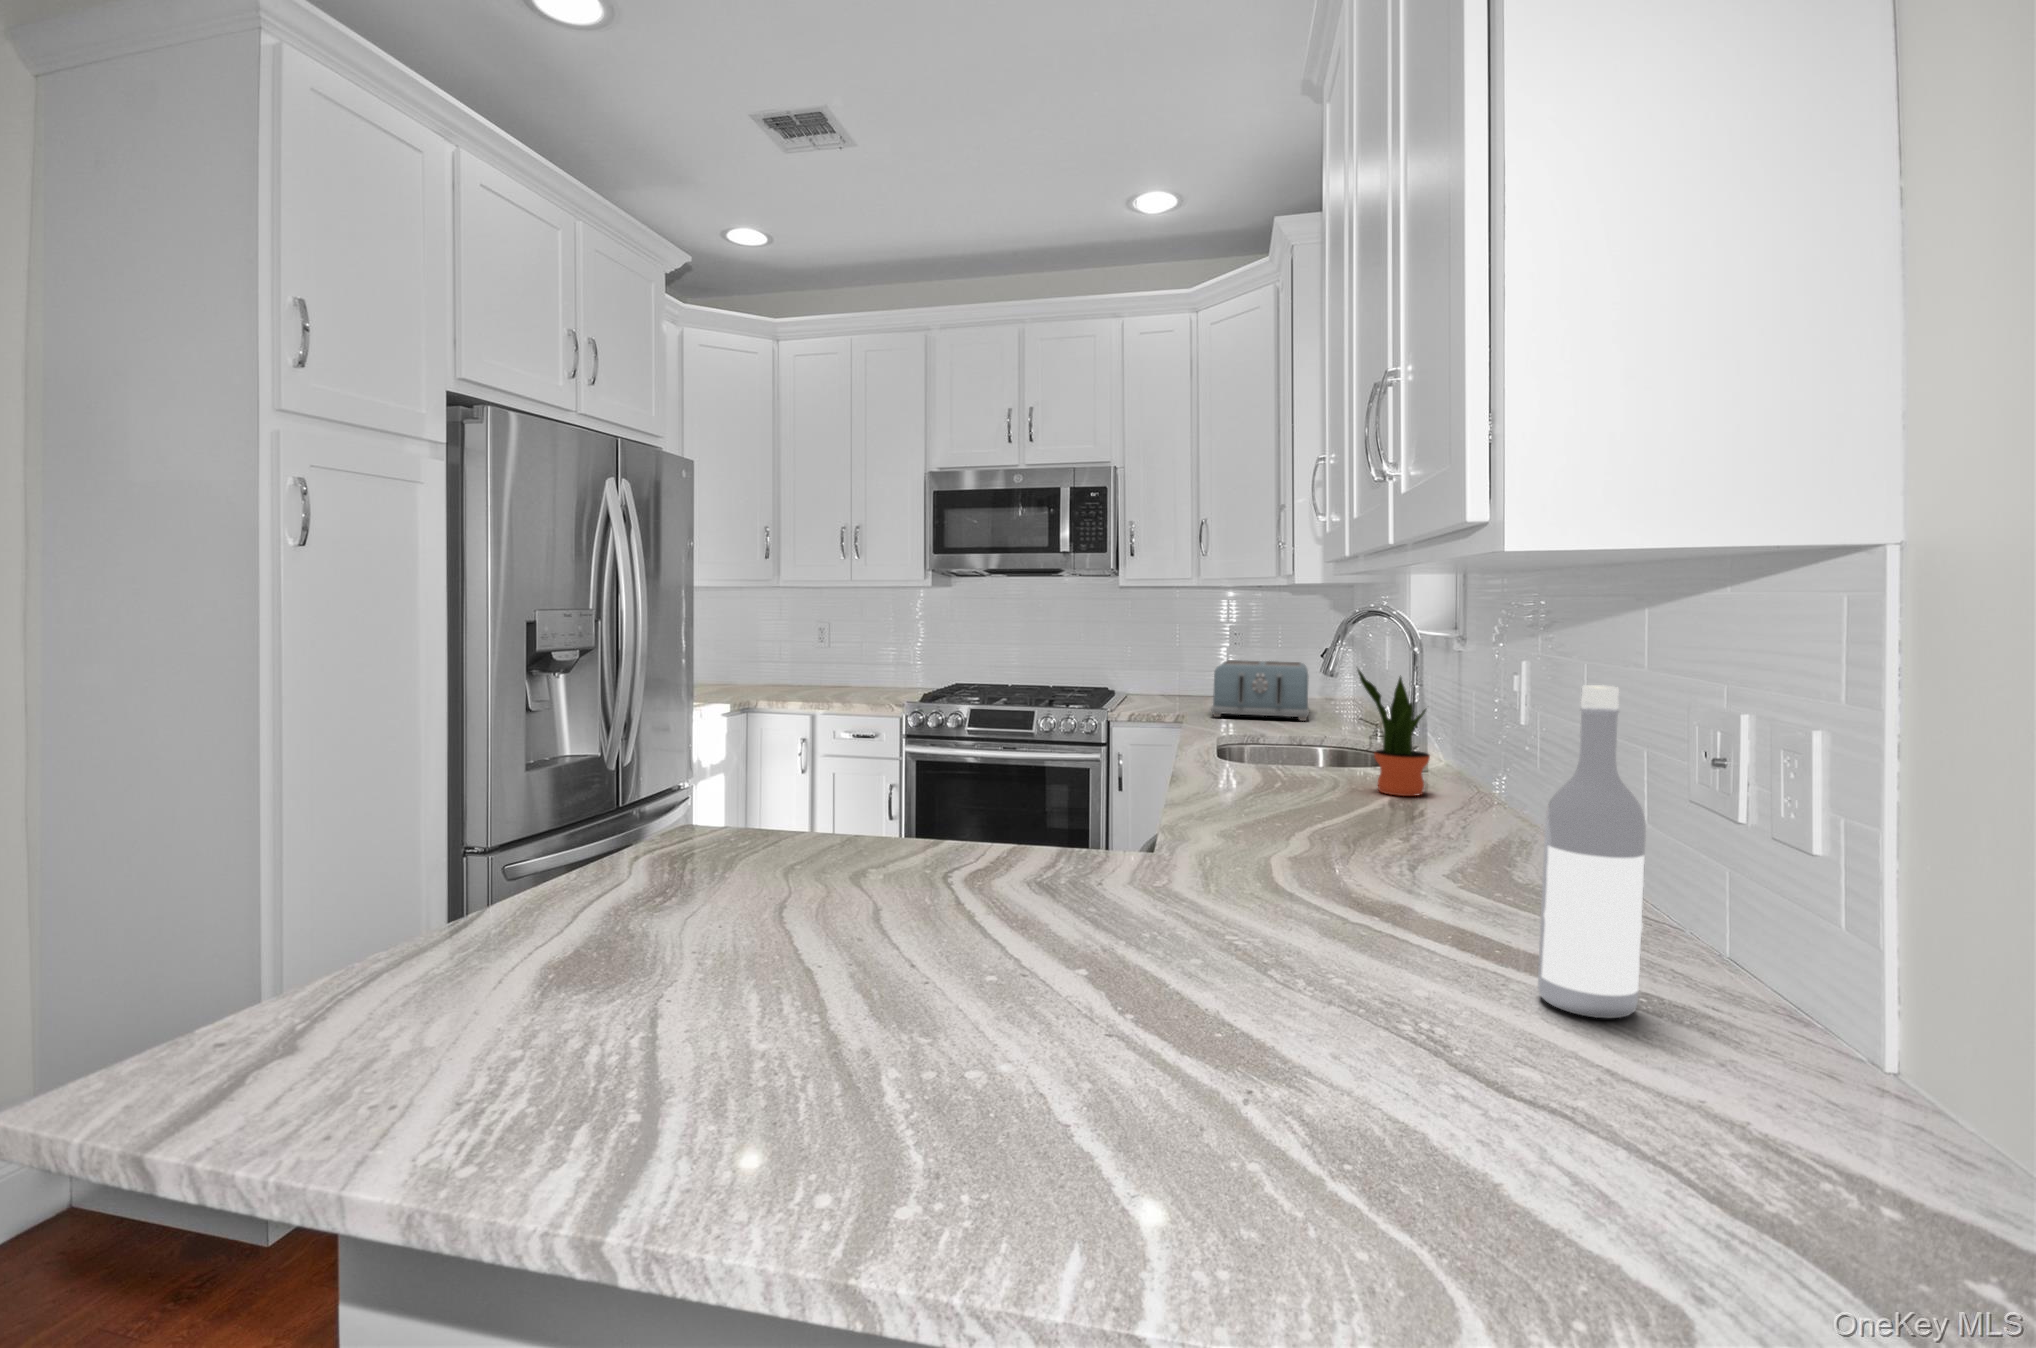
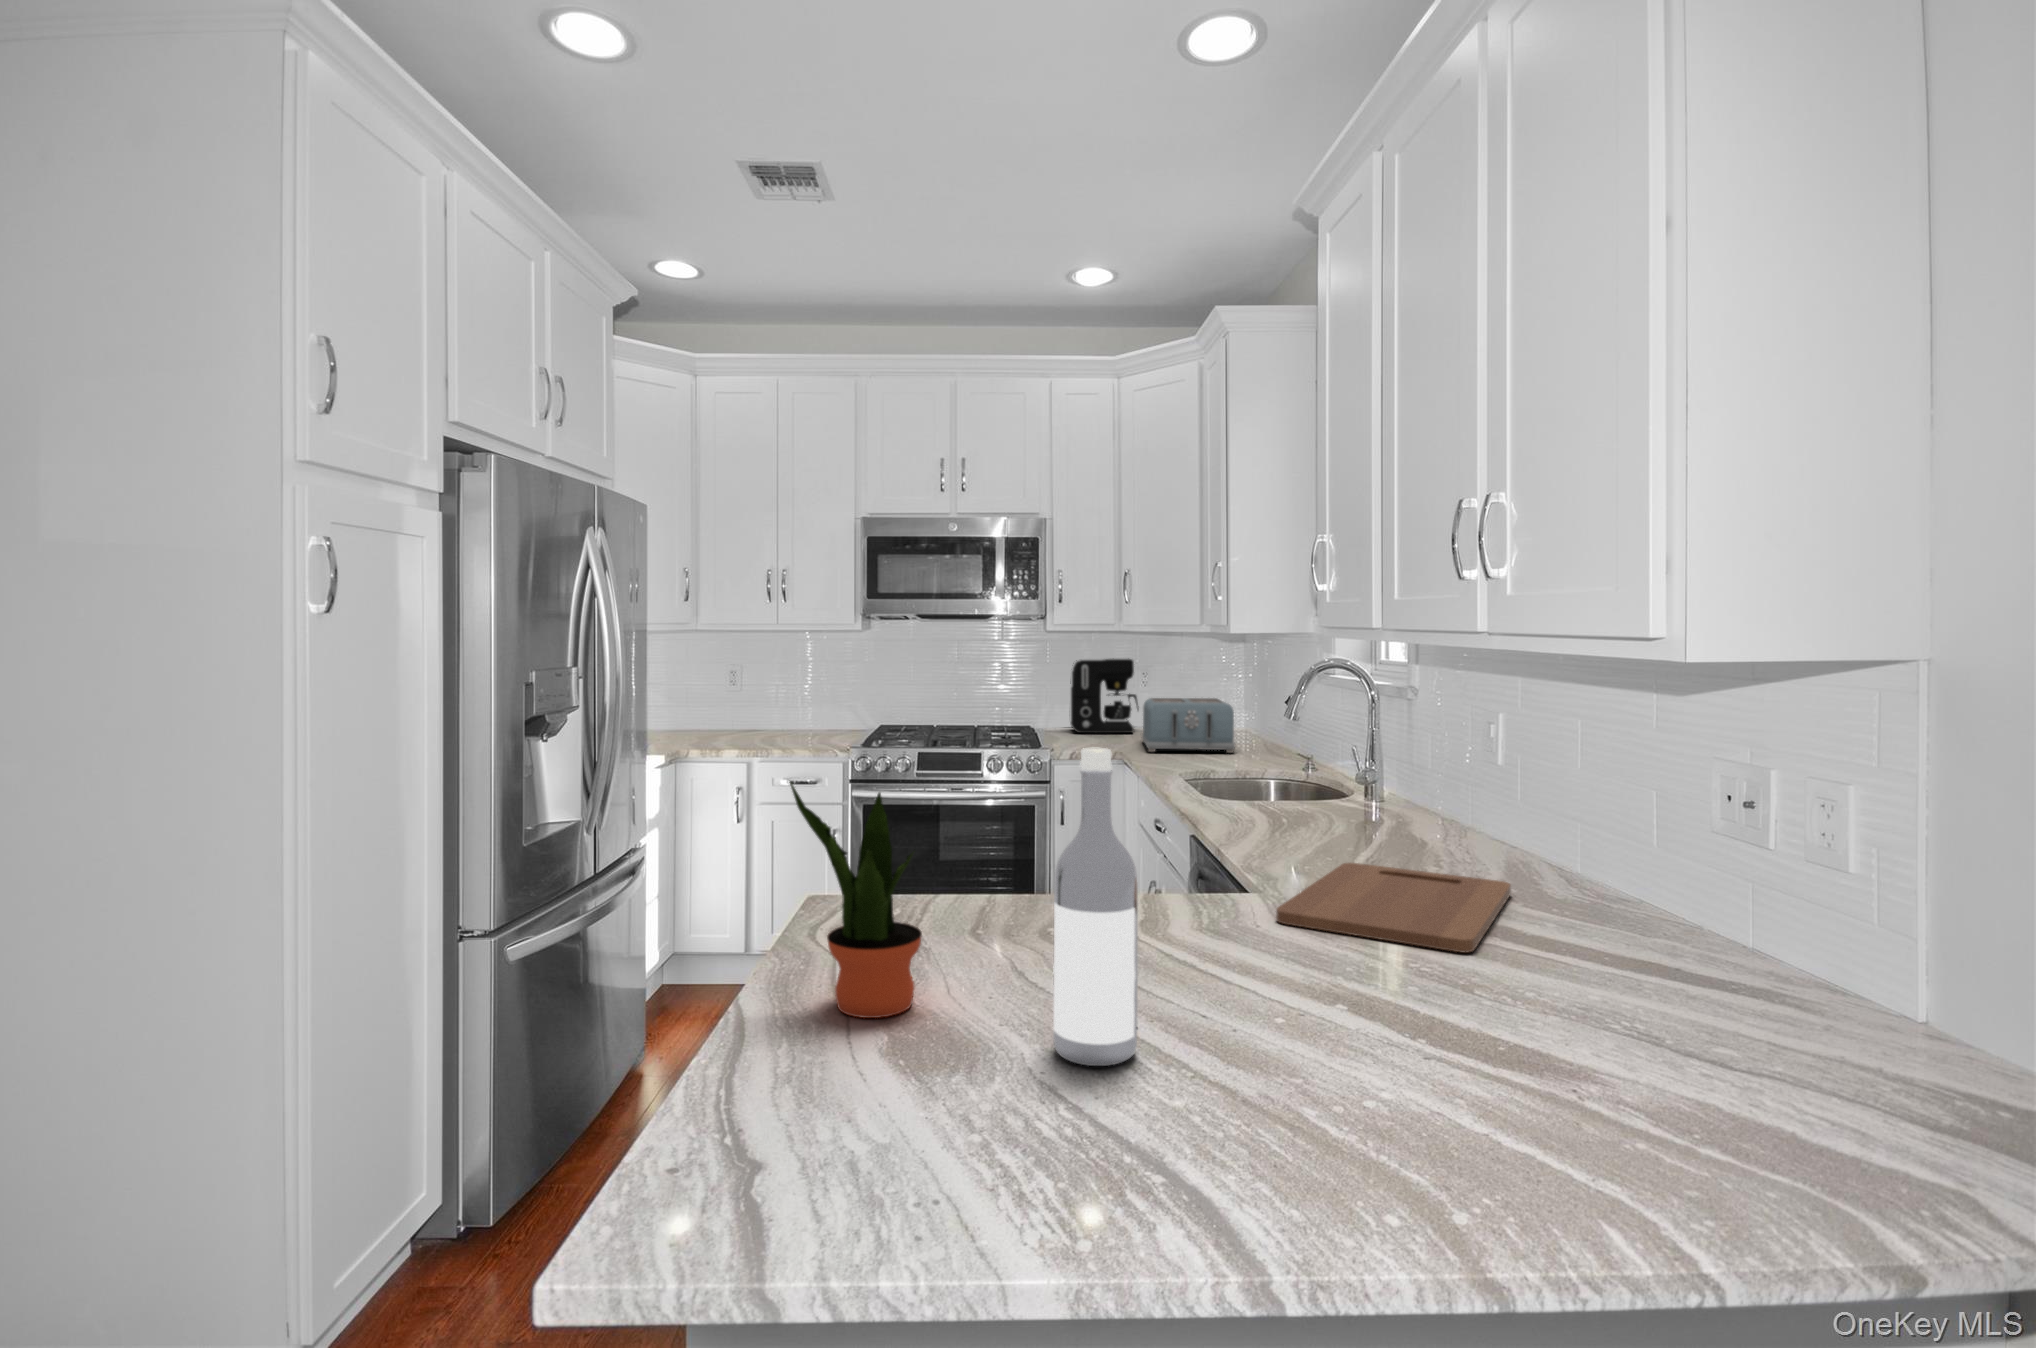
coffee maker: none [1154,619,1228,698] -> present [1071,658,1139,733]
potted plant: present [1358,670,1430,796] -> present [789,782,922,1018]
wine bottle: present [1538,685,1646,1018] -> present [1053,748,1138,1066]
cutting board: none [1122,832,1436,933] -> present [1276,863,1511,952]

